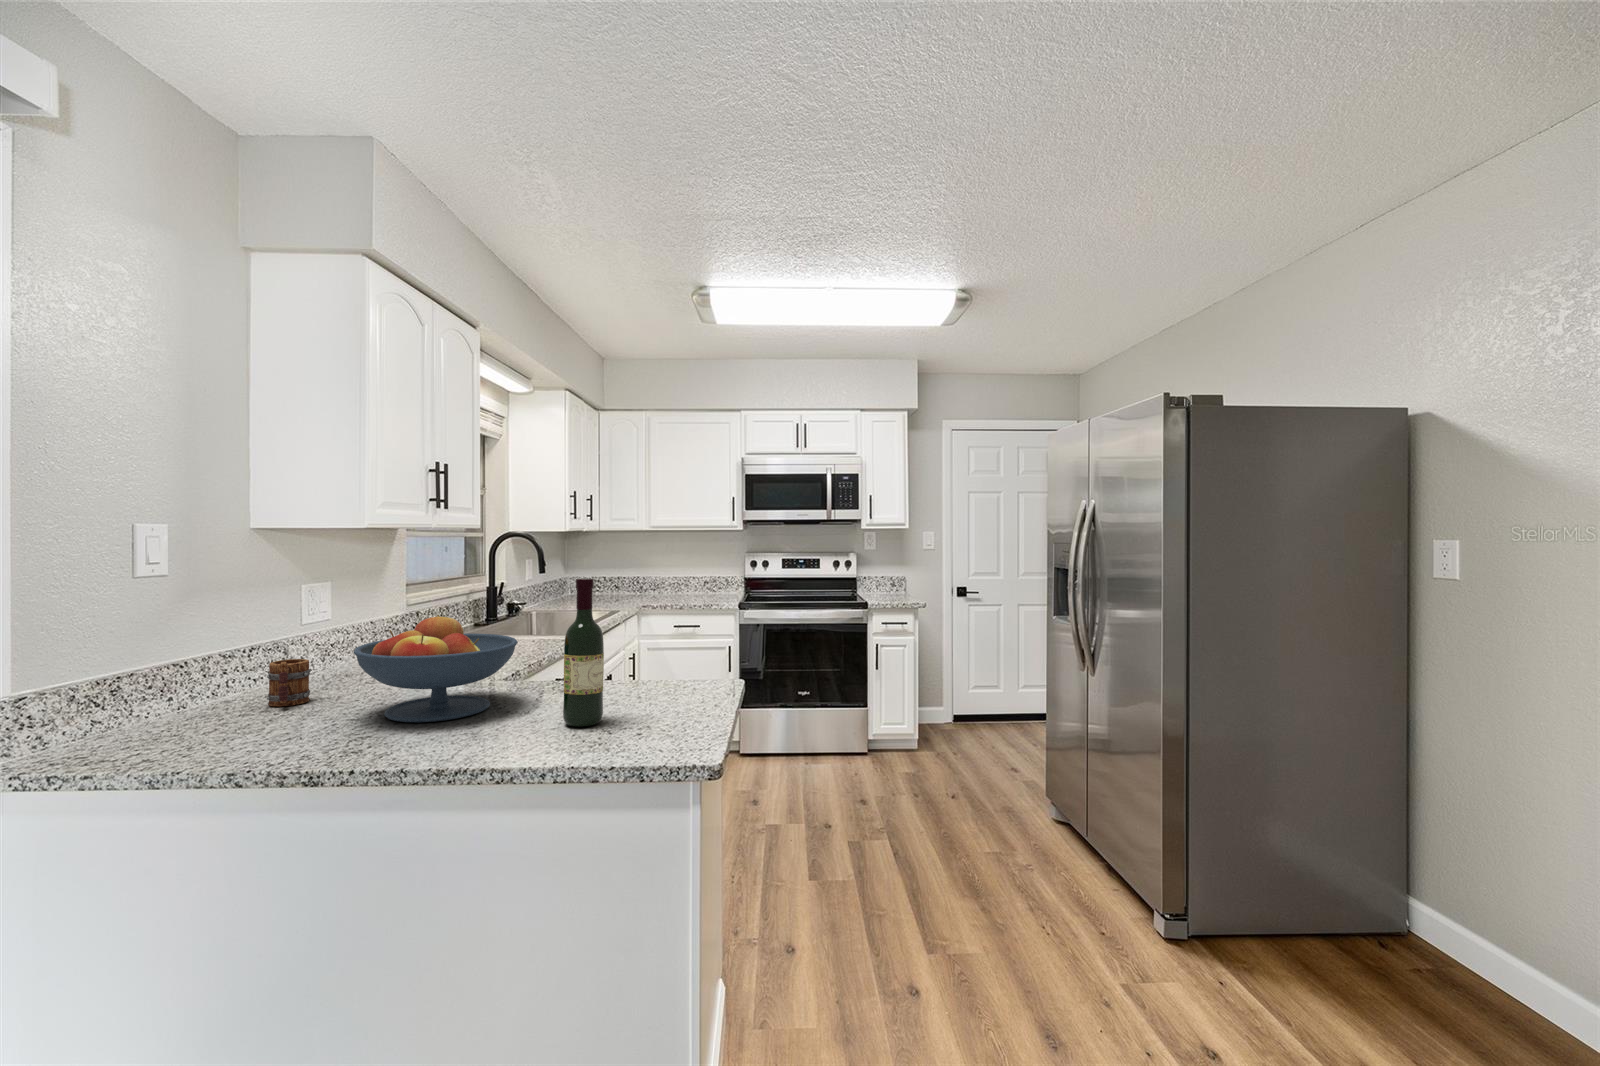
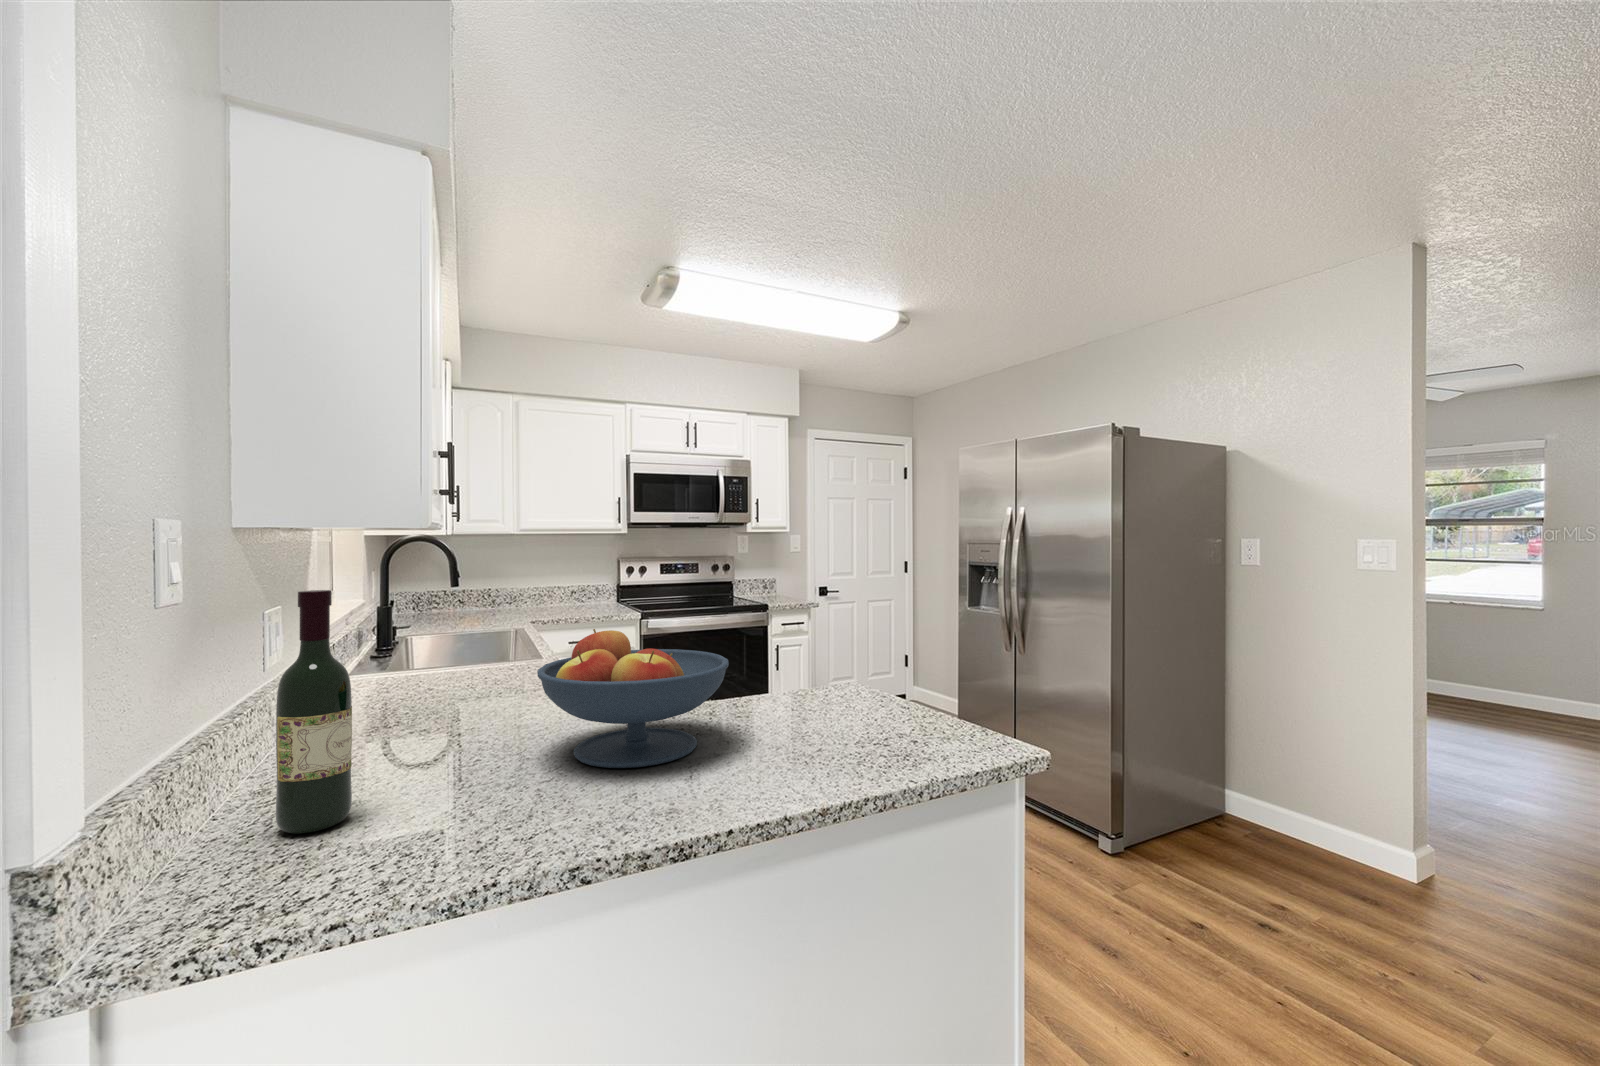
wine bottle: present [563,578,604,727] -> present [276,590,352,833]
mug: present [267,659,311,706] -> none [356,707,417,780]

